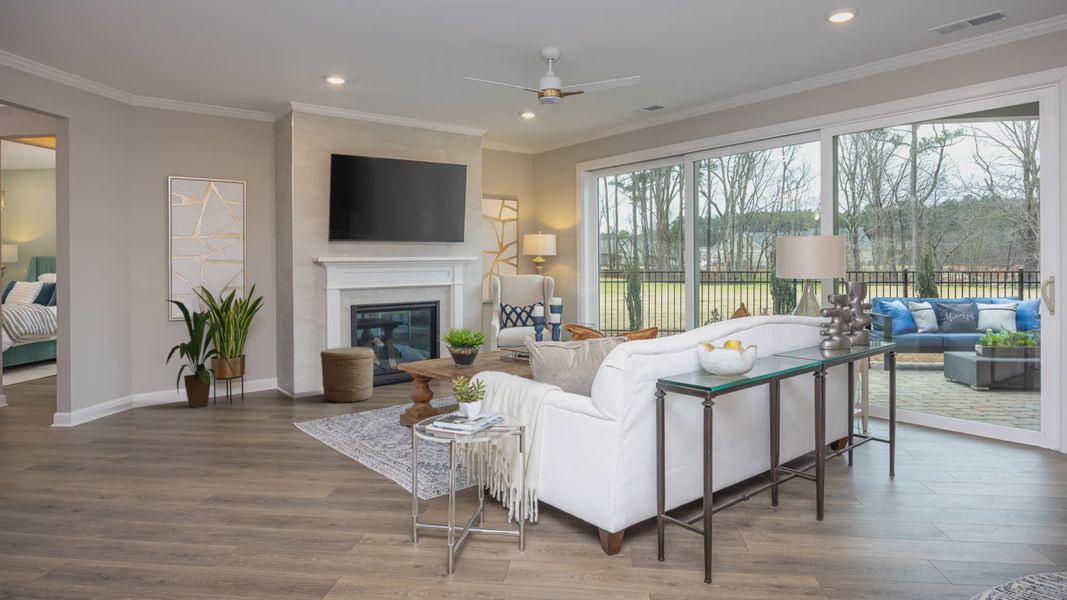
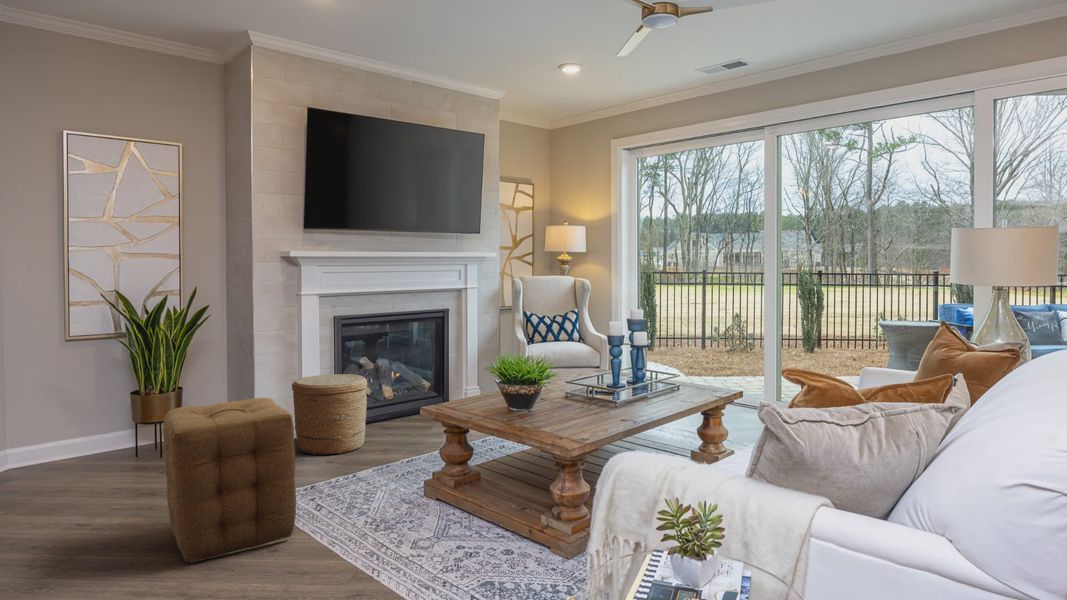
house plant: present [166,300,235,408] -> none [58,311,176,468]
ottoman: none [234,356,315,452] -> present [163,398,296,563]

